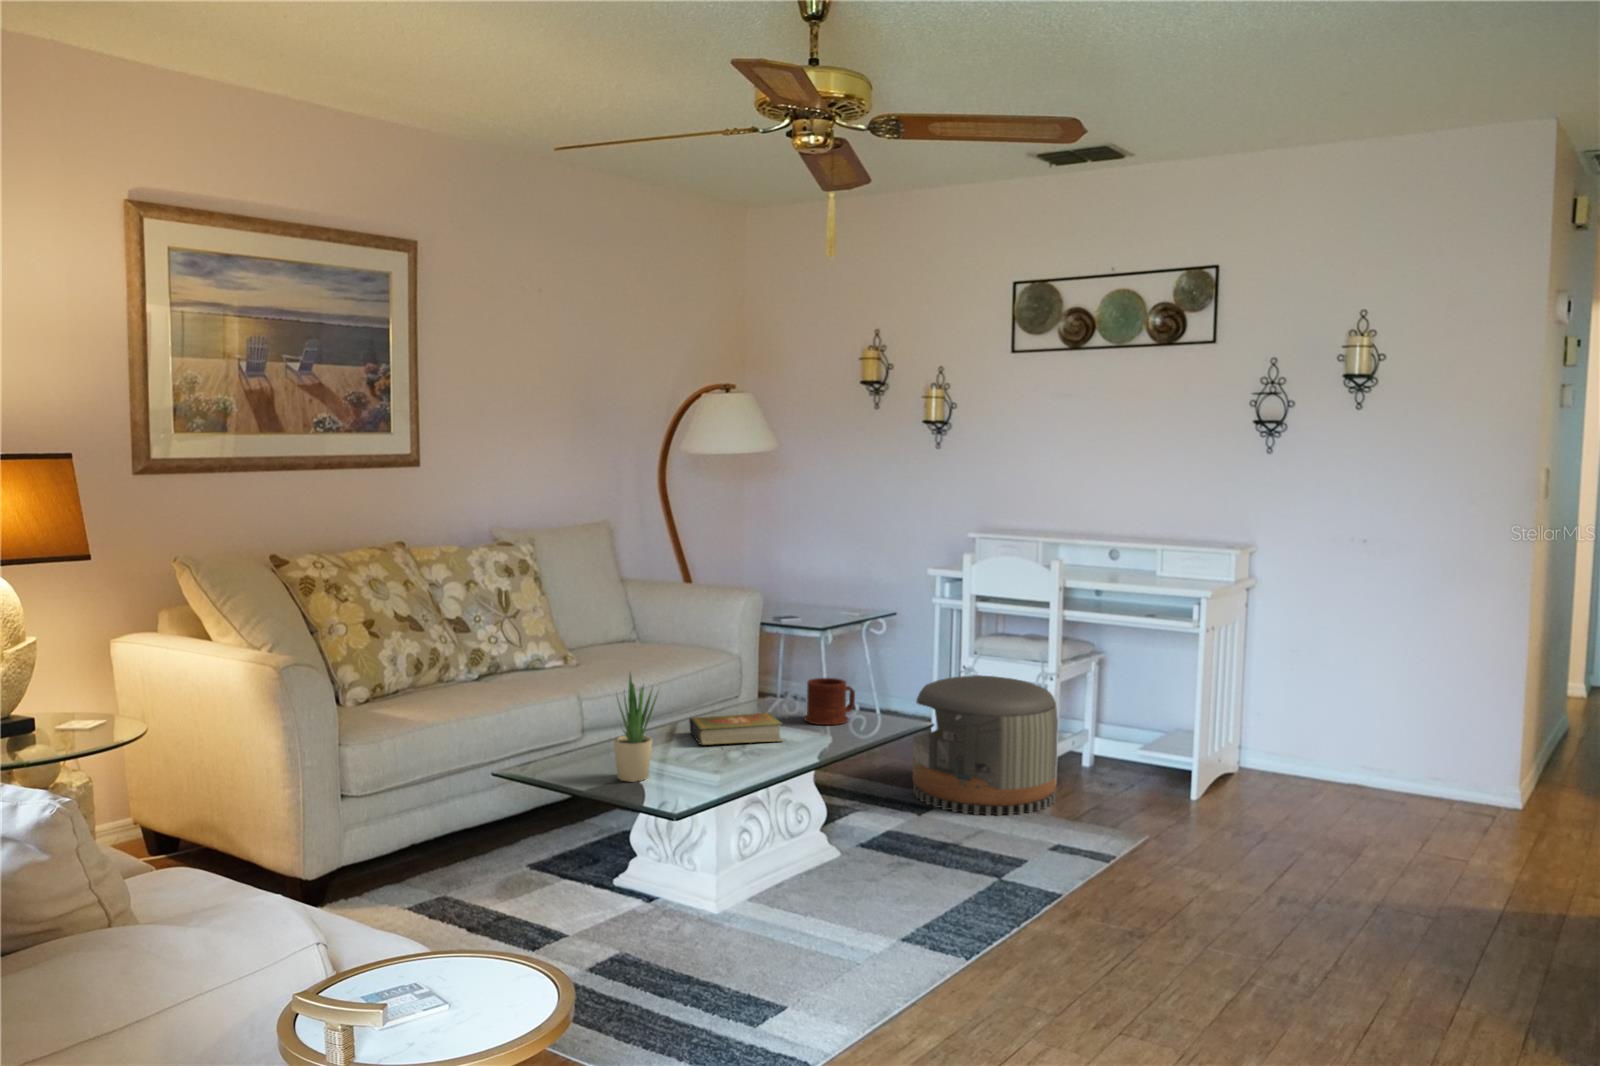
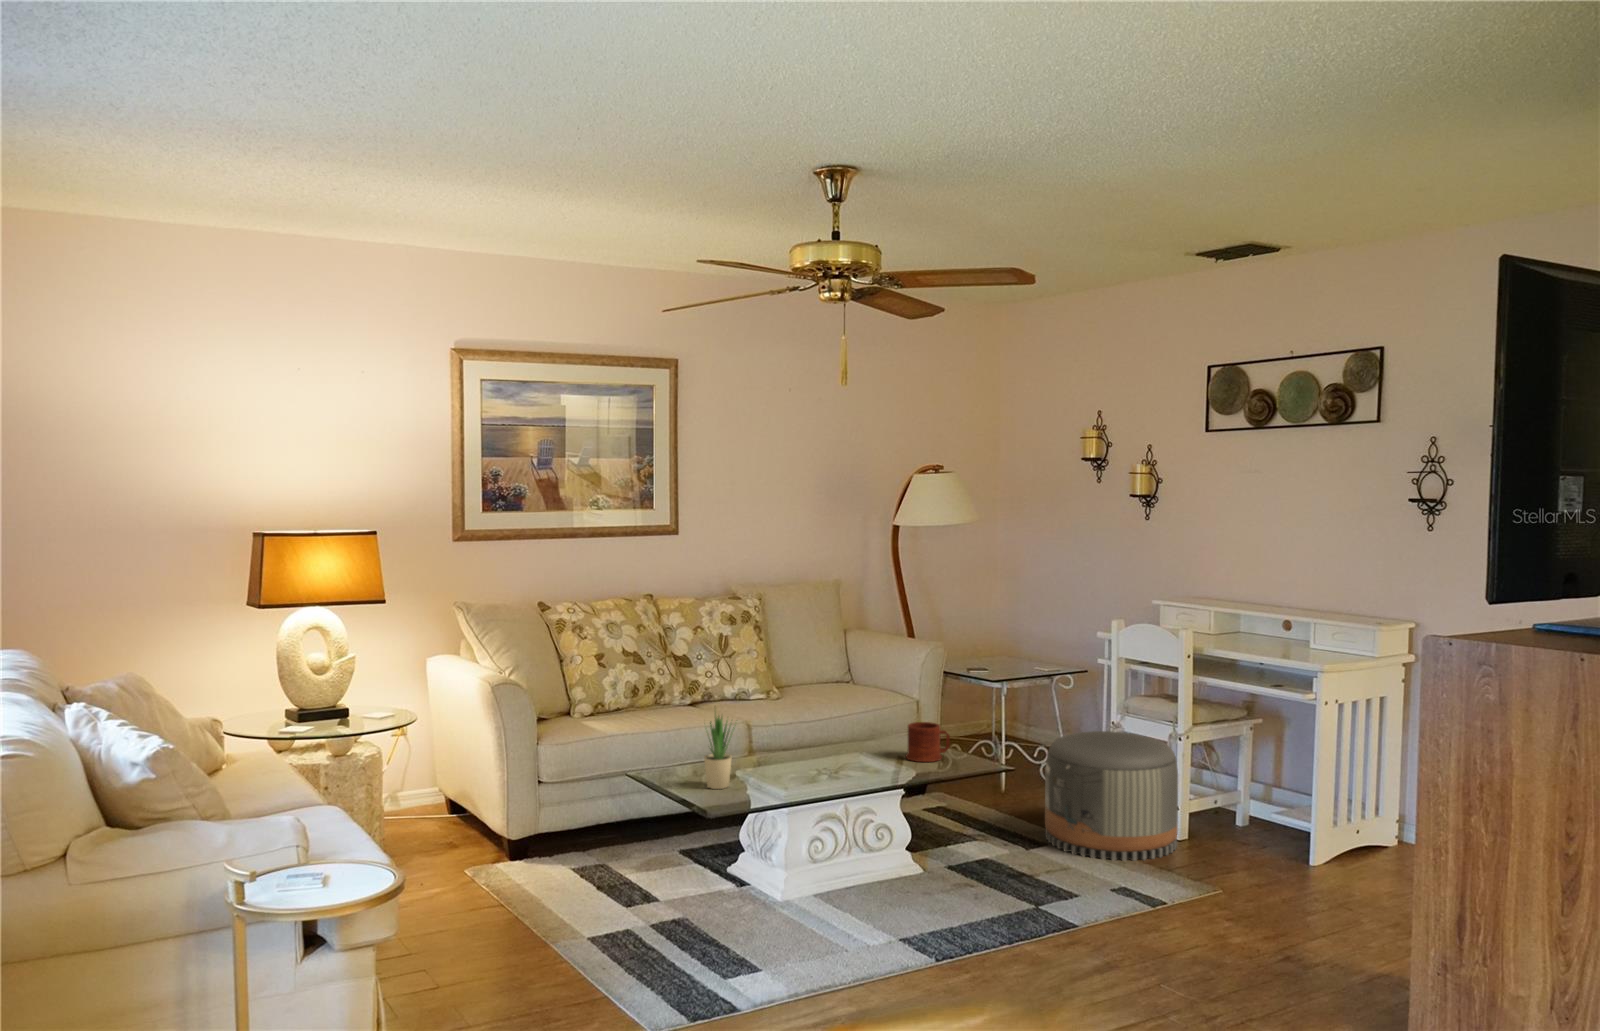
book: present [689,713,782,745] -> none [796,746,869,771]

